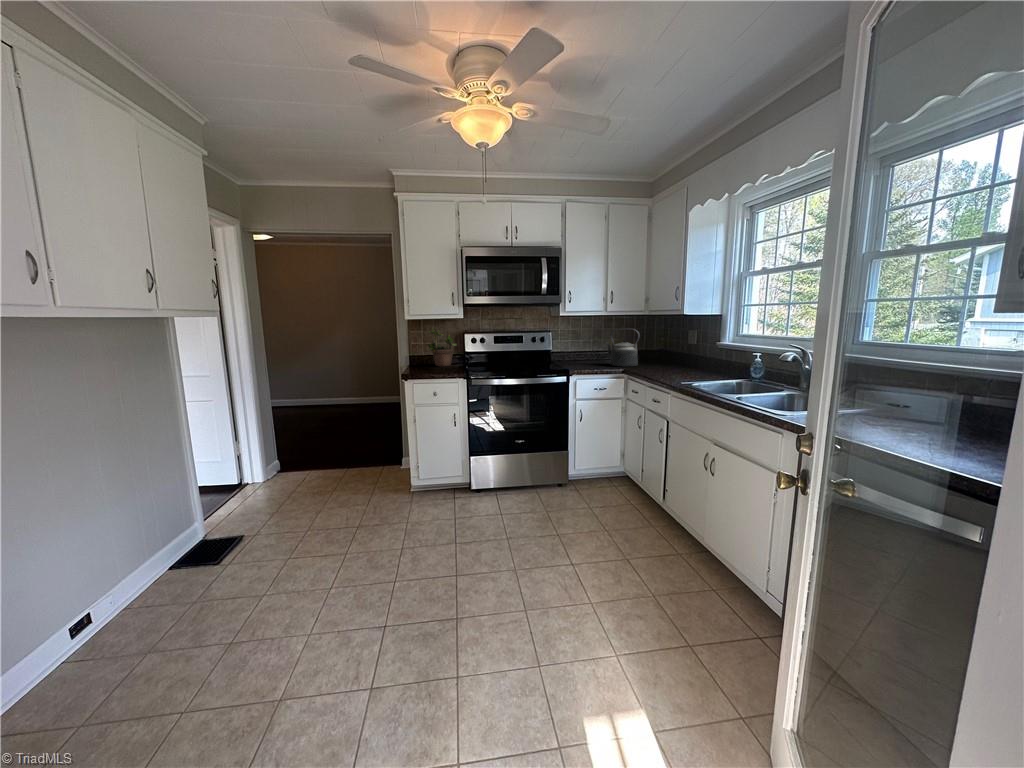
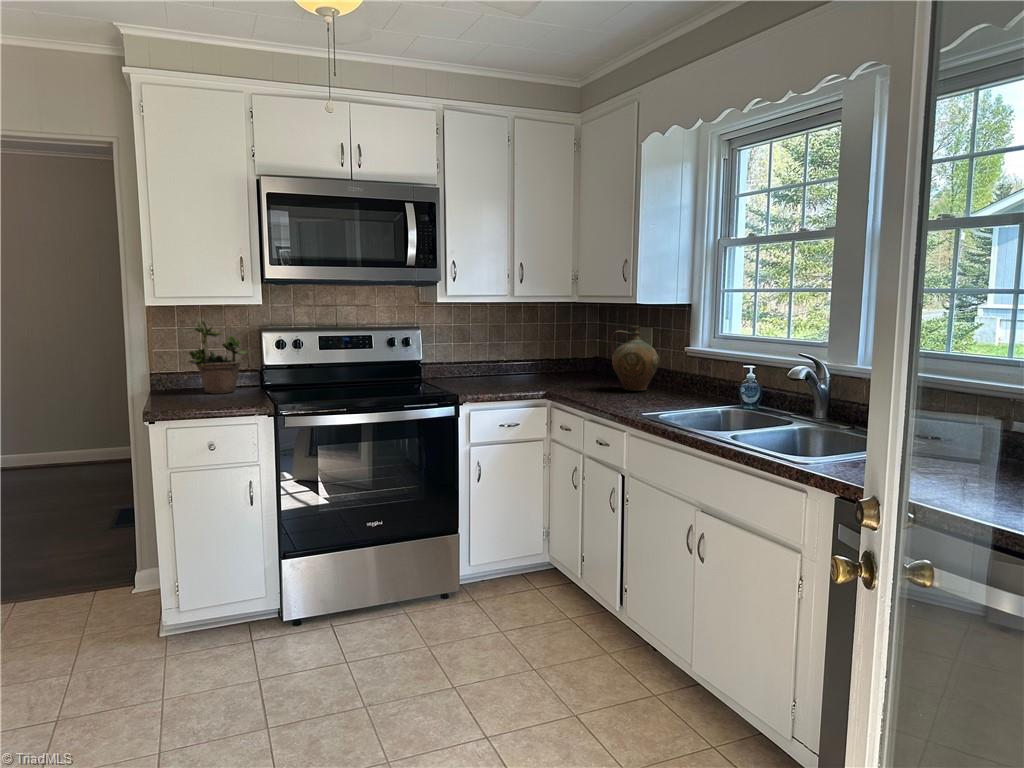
kettle: present [606,328,640,367] -> none [514,324,569,387]
ceramic jug: none [666,329,698,369] -> present [611,326,659,391]

